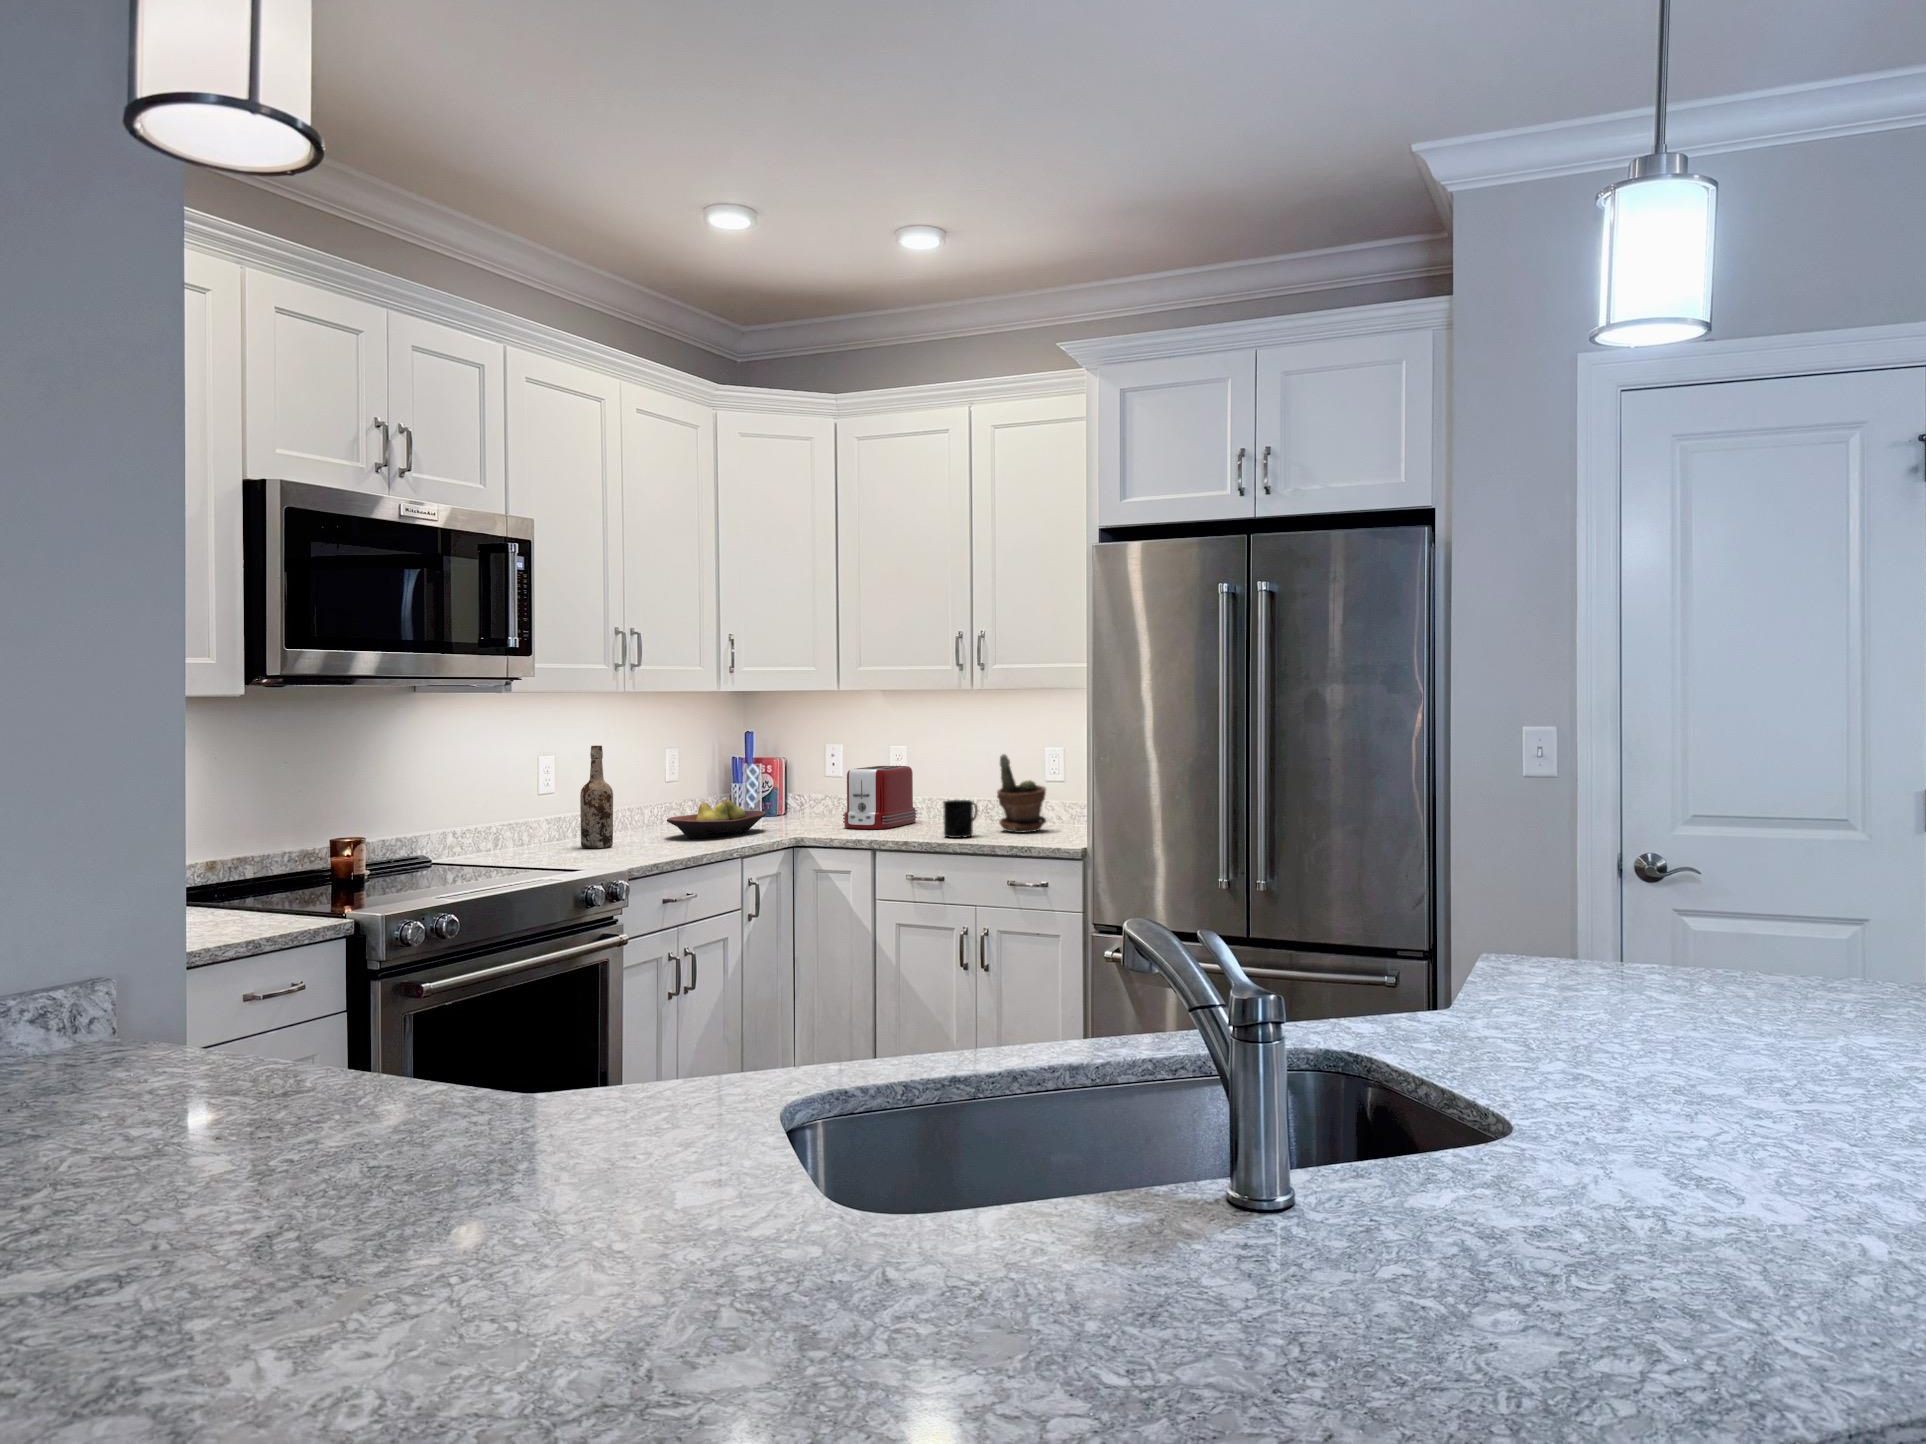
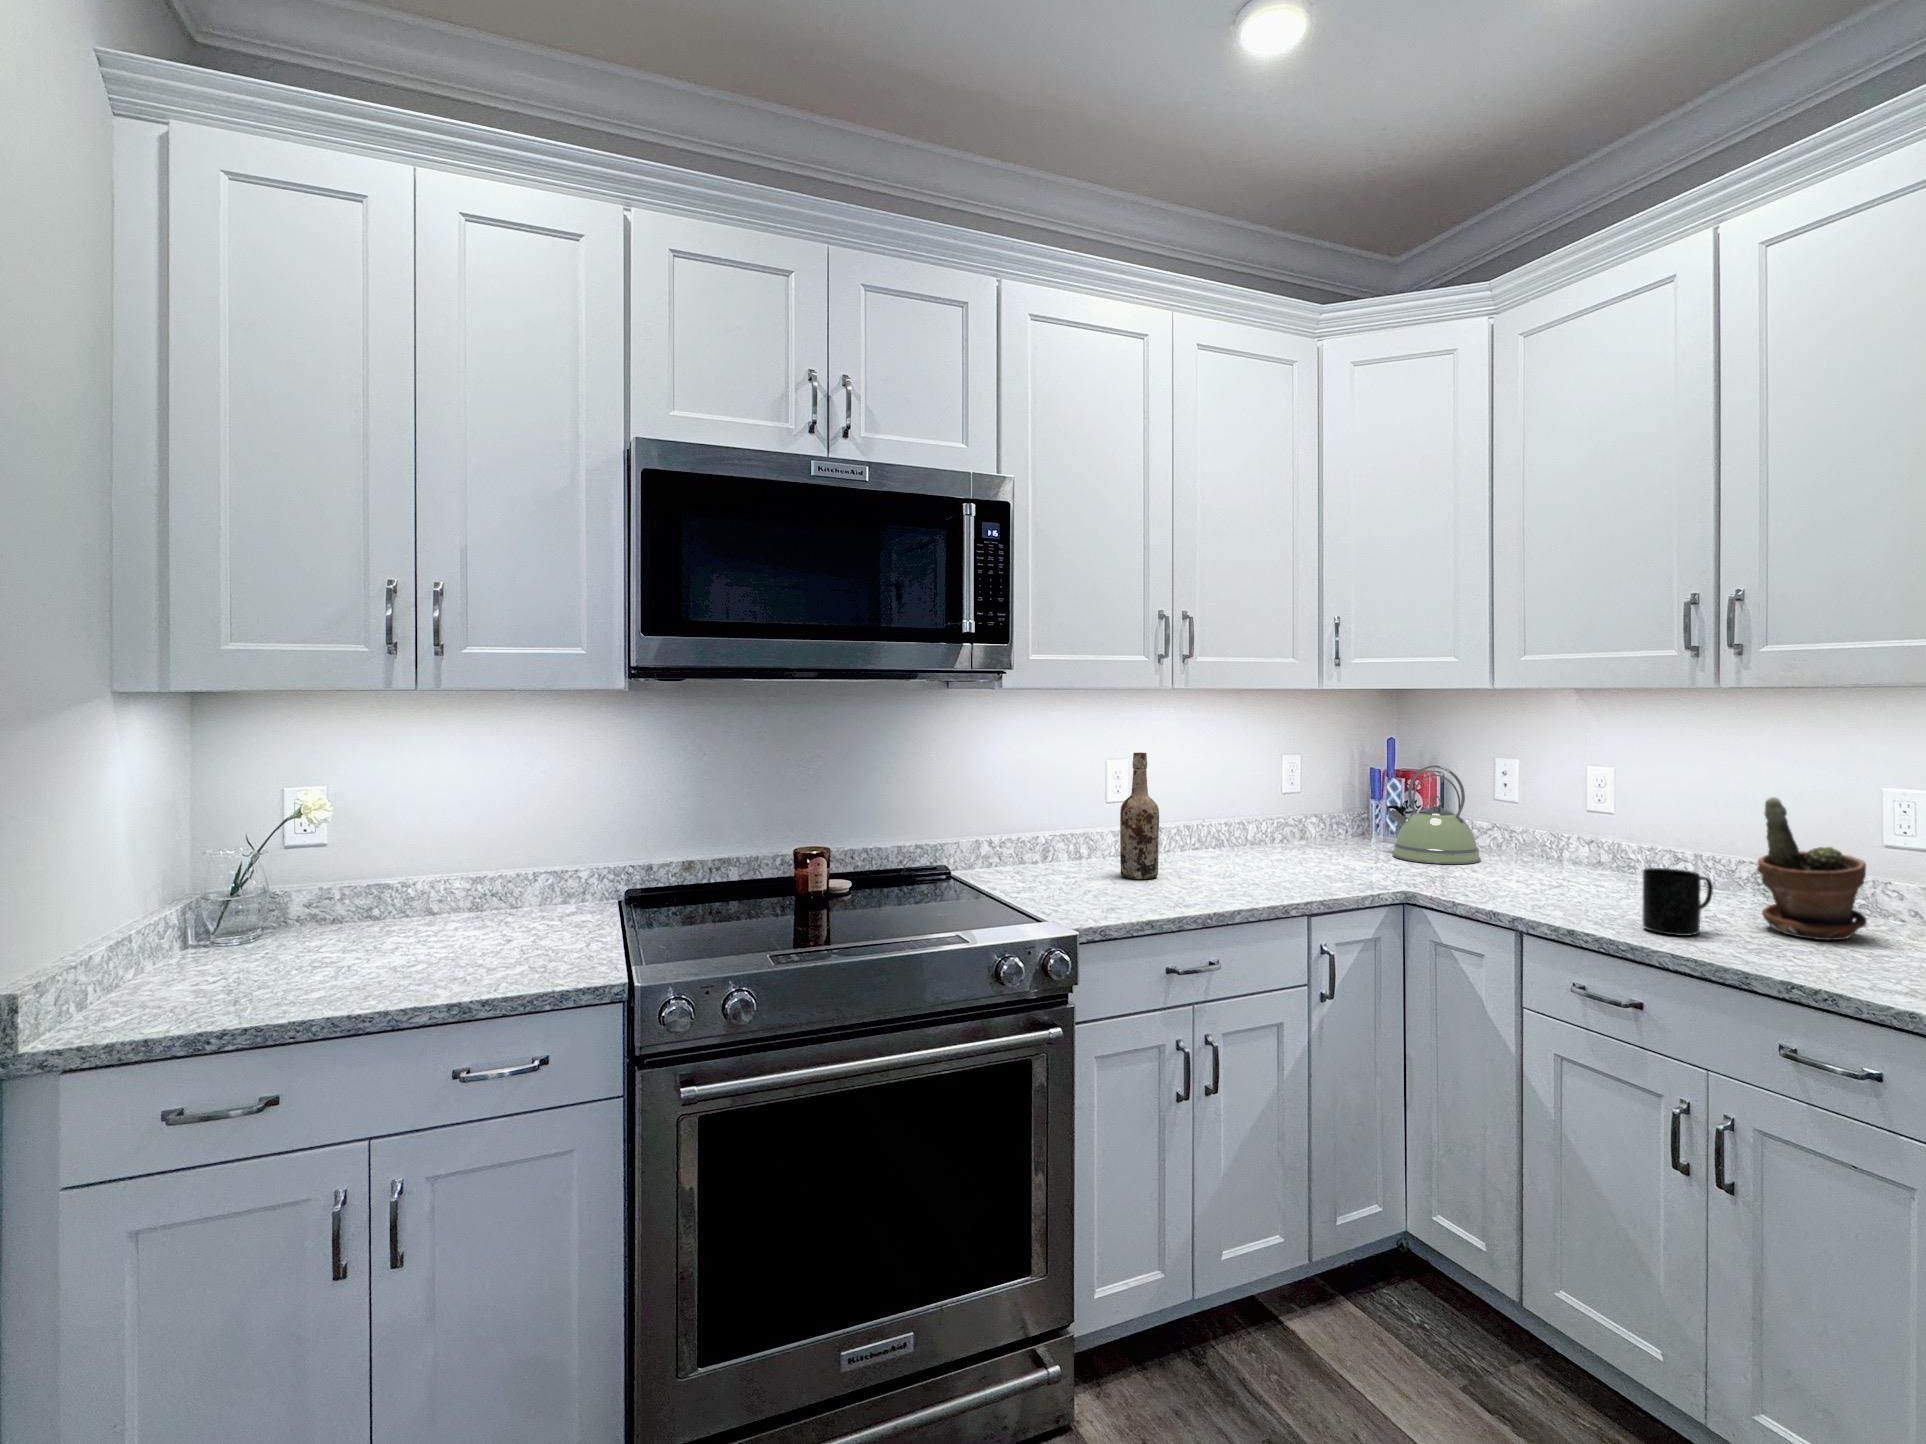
kettle: none [752,751,822,824] -> present [1387,765,1481,864]
toaster: present [843,766,917,829] -> none [1494,795,1622,892]
fruit bowl: present [667,800,766,838] -> none [1238,828,1382,877]

